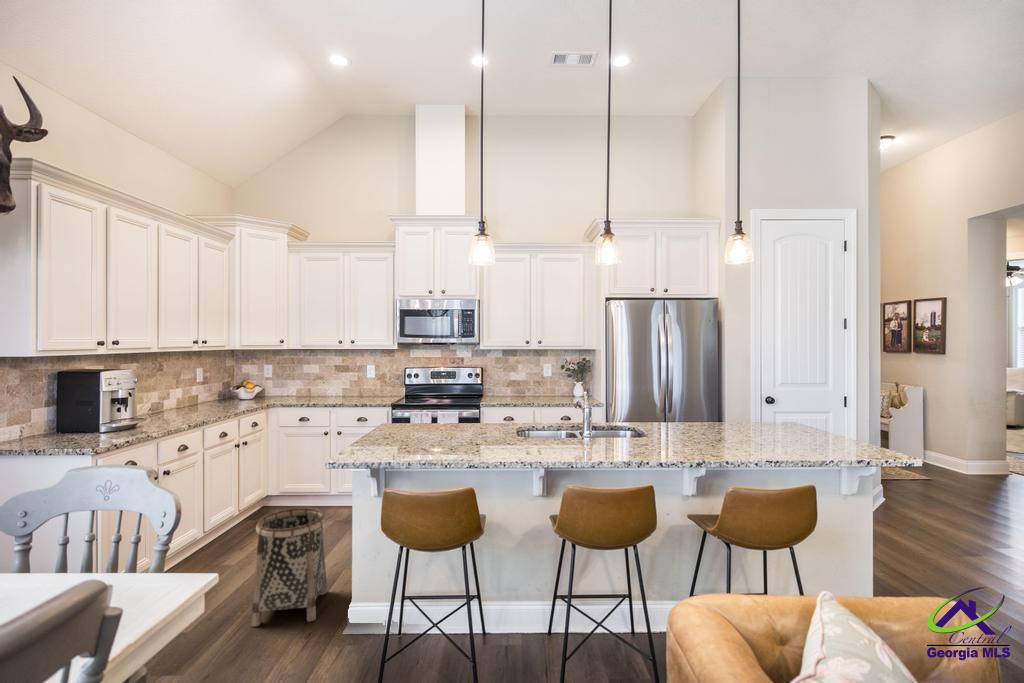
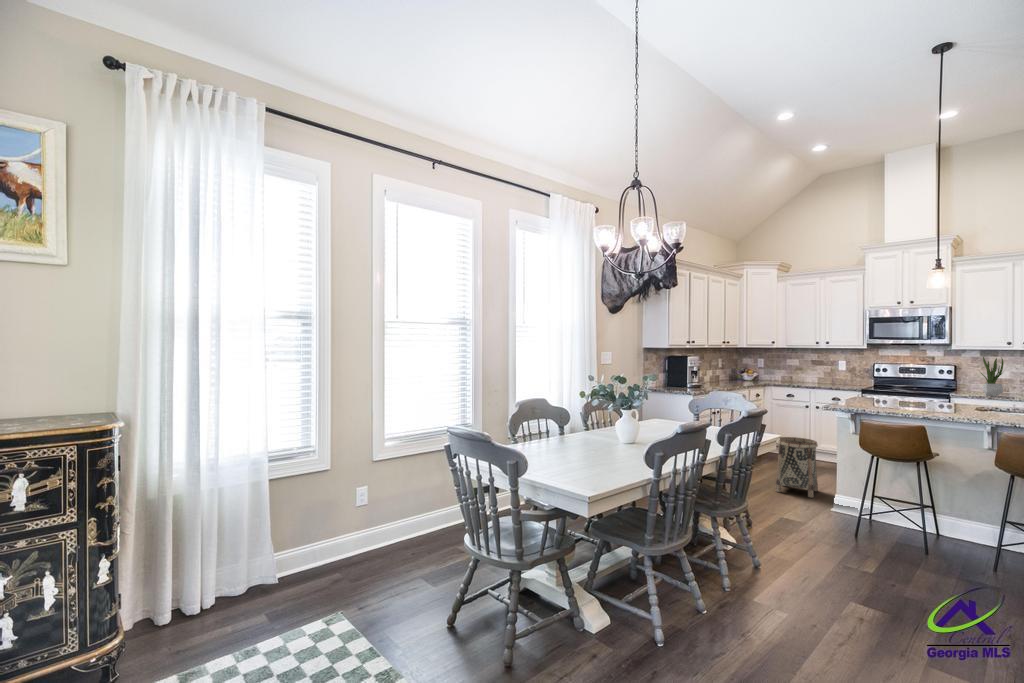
potted plant: none [505,358,525,403] -> present [981,357,1003,397]

